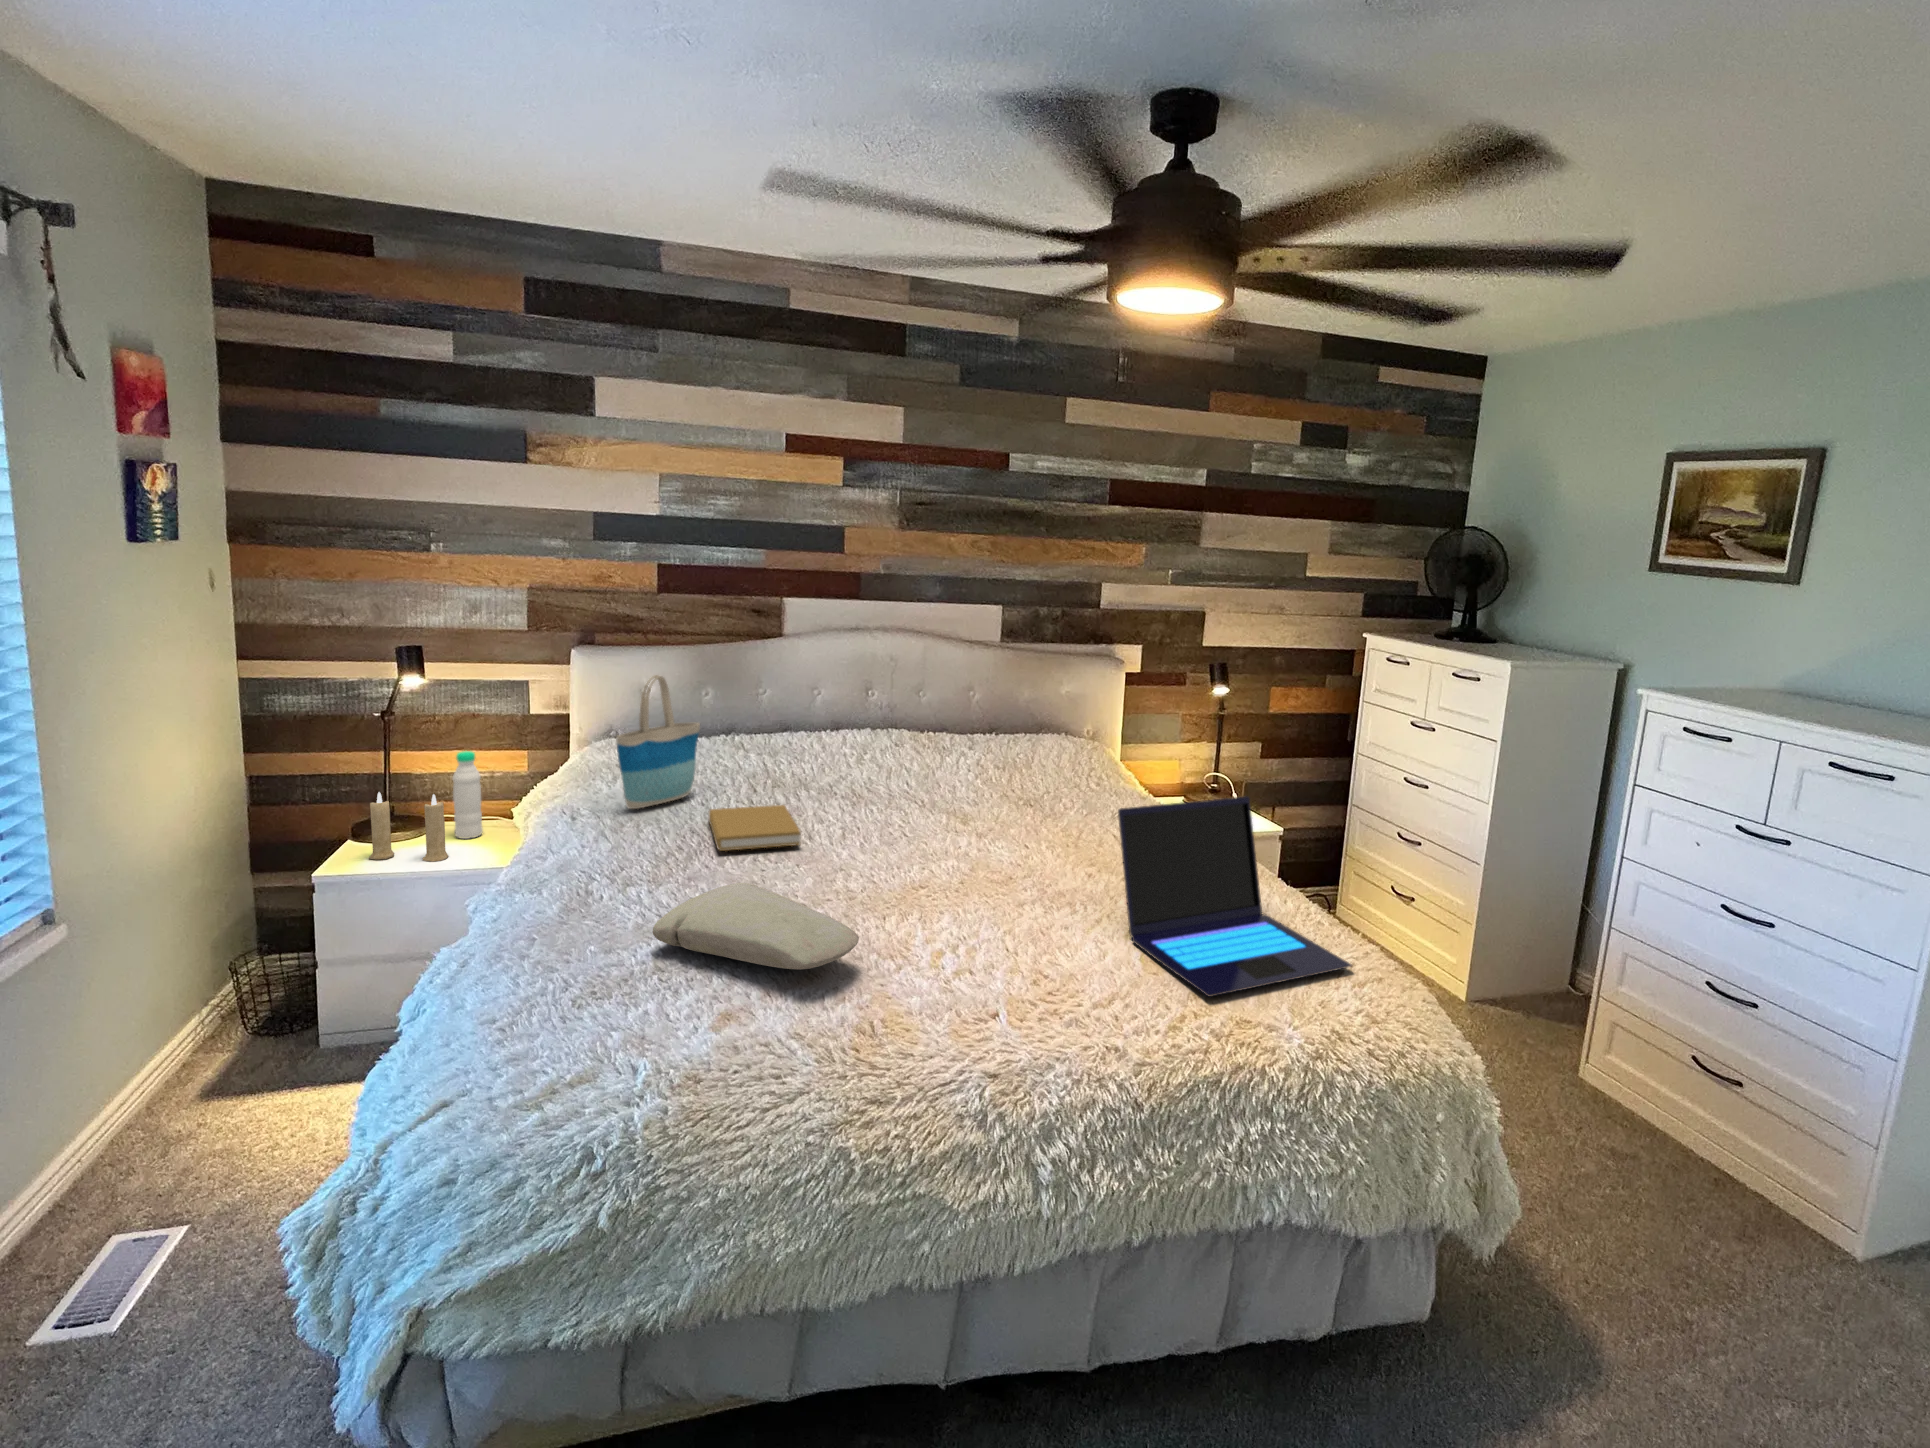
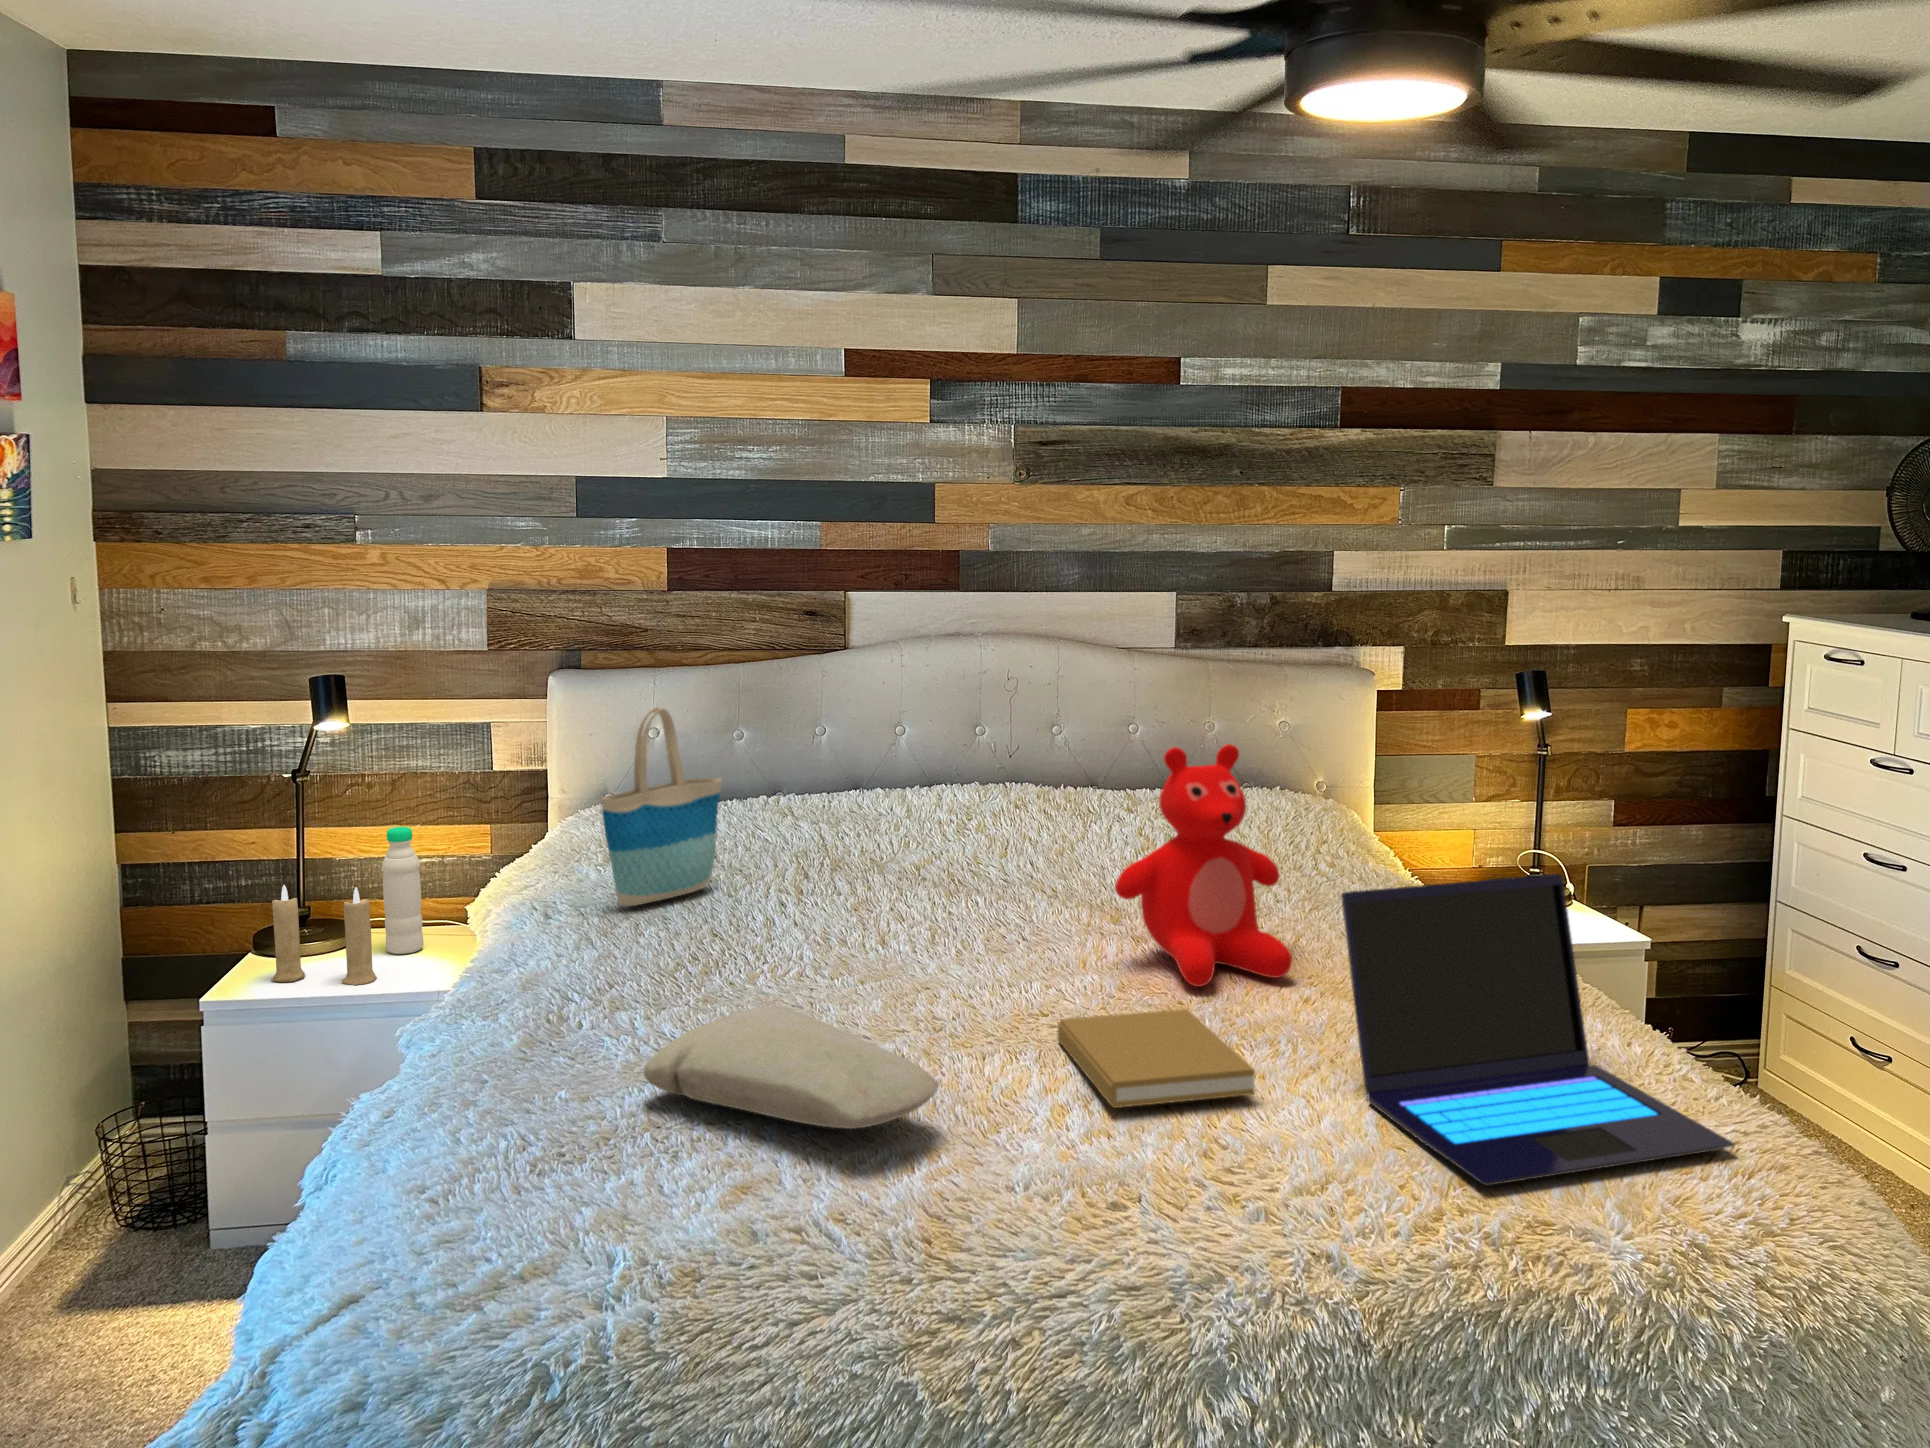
teddy bear: none [966,709,1078,865] -> present [1115,744,1292,987]
book: present [709,805,801,851] -> present [1057,1009,1255,1108]

